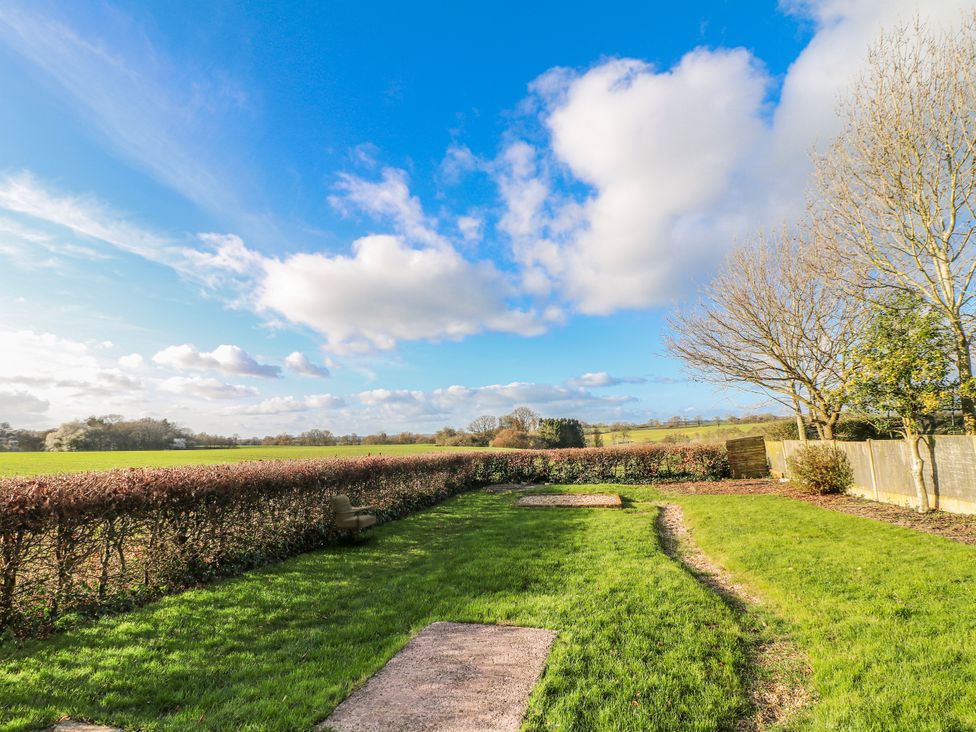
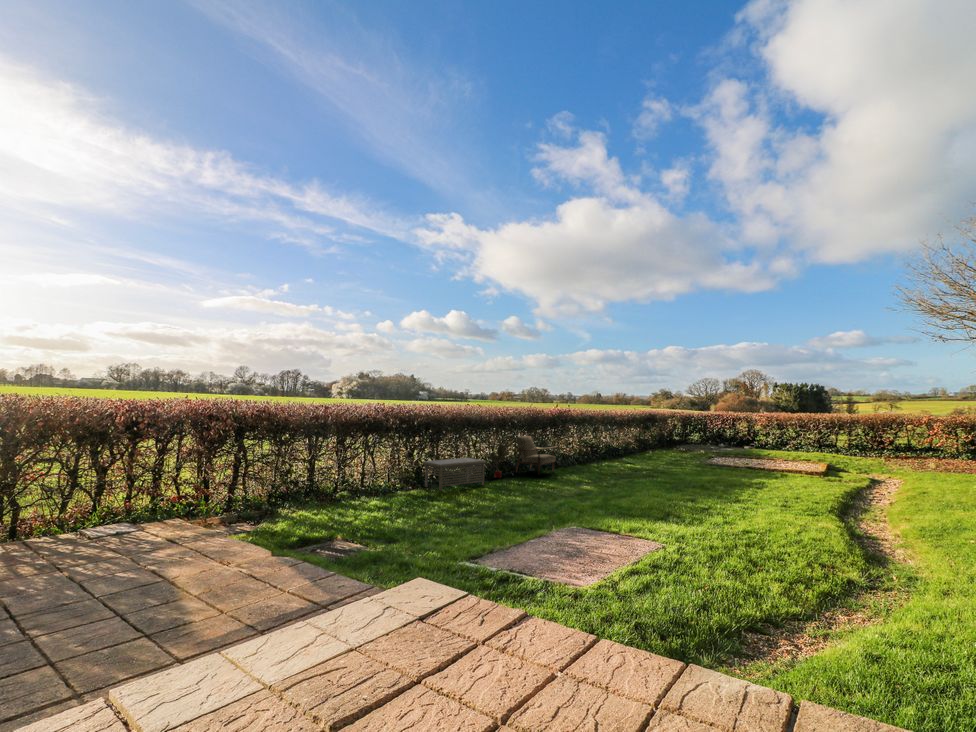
potted tree: none [293,506,322,554] -> present [487,441,508,478]
storage bench: none [205,533,295,586] -> present [423,458,486,491]

